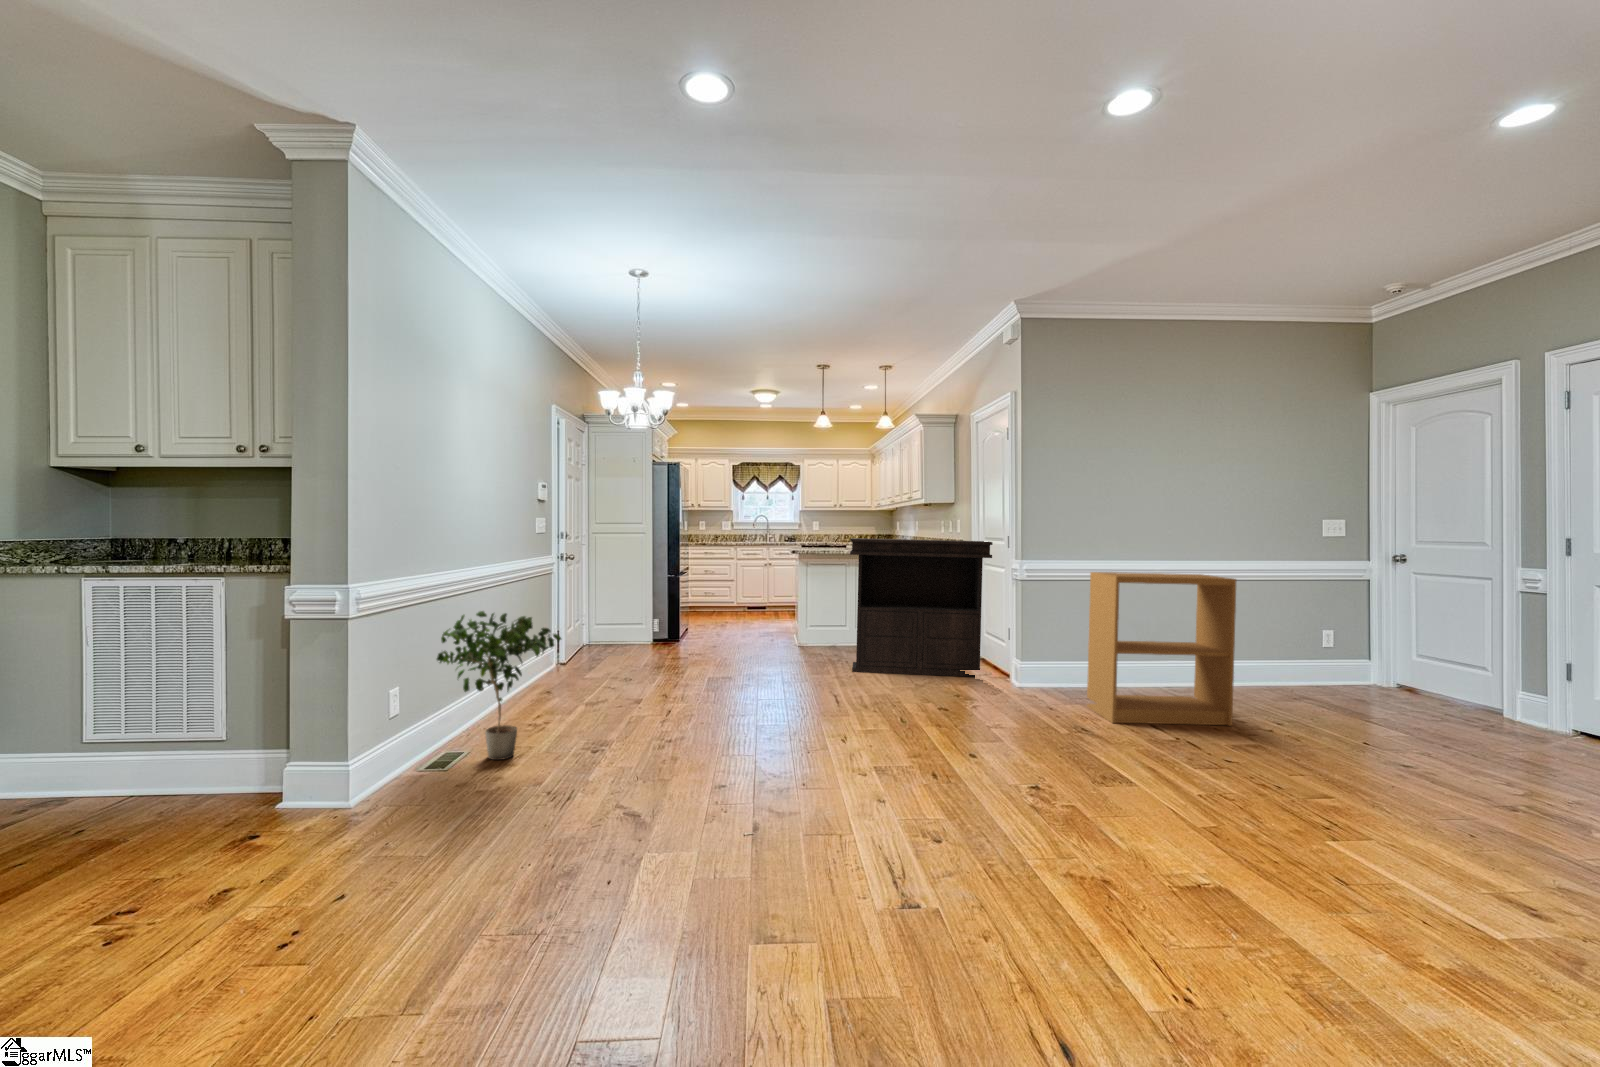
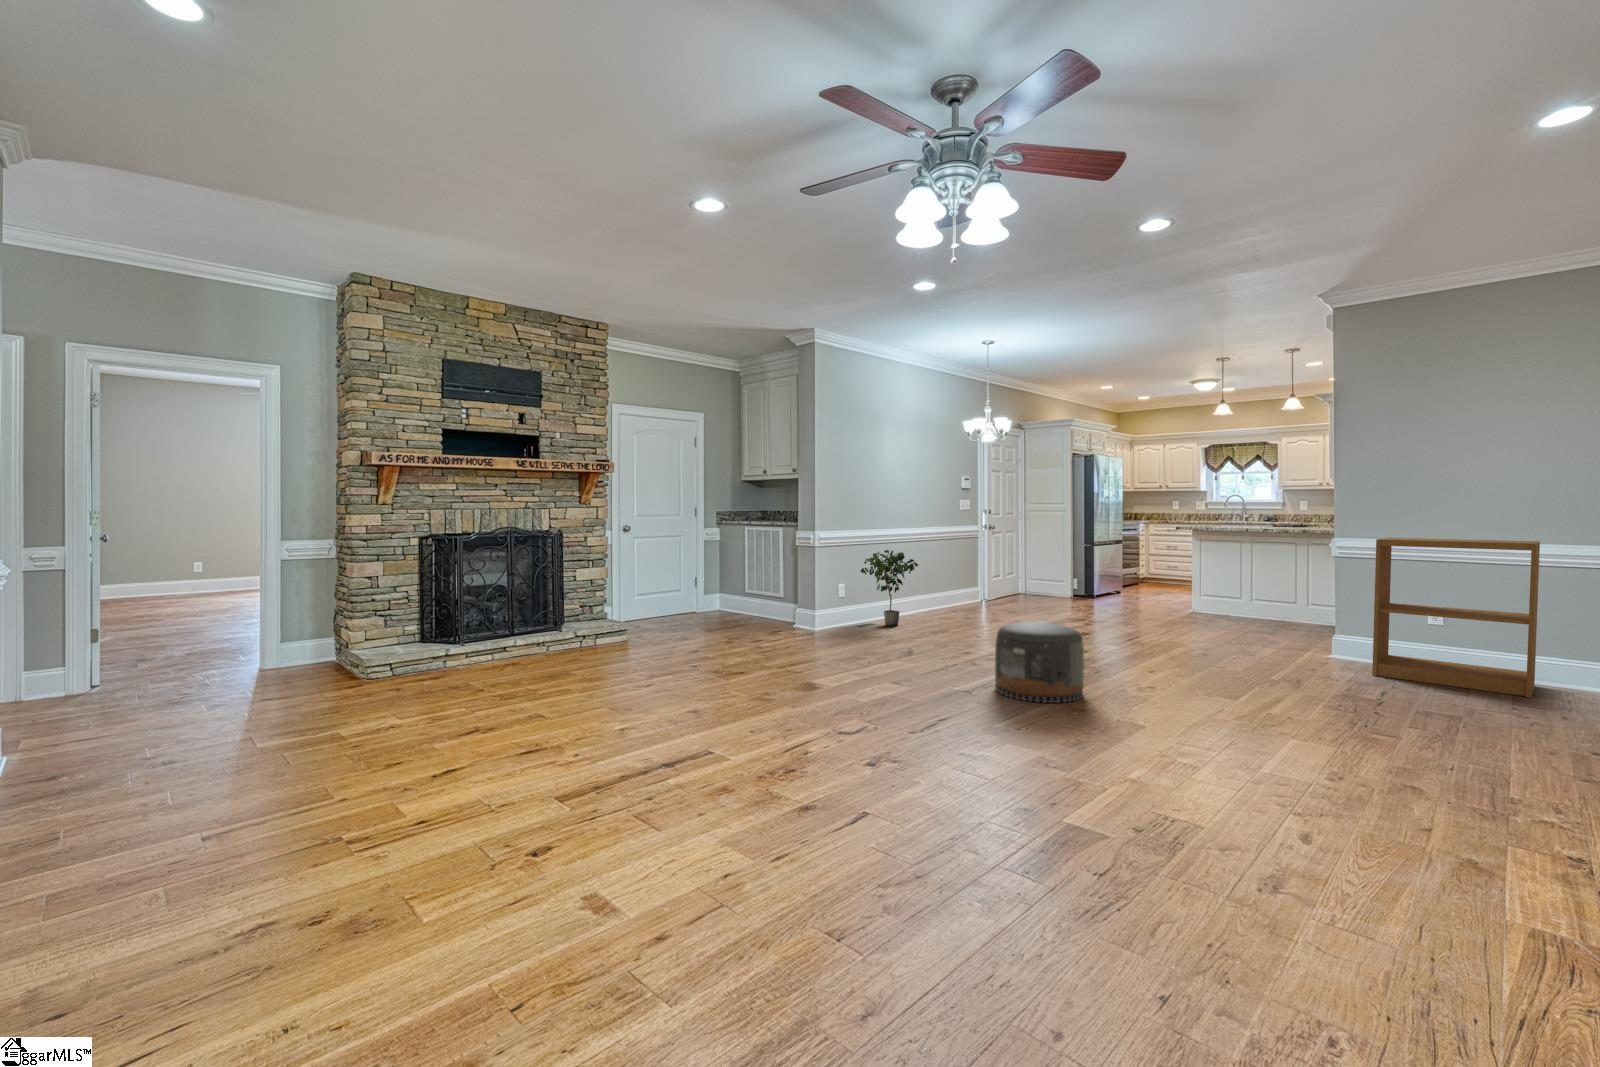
console table: present [850,538,993,677] -> none [1196,512,1350,640]
pouf: none [913,746,1069,917] -> present [995,622,1084,703]

